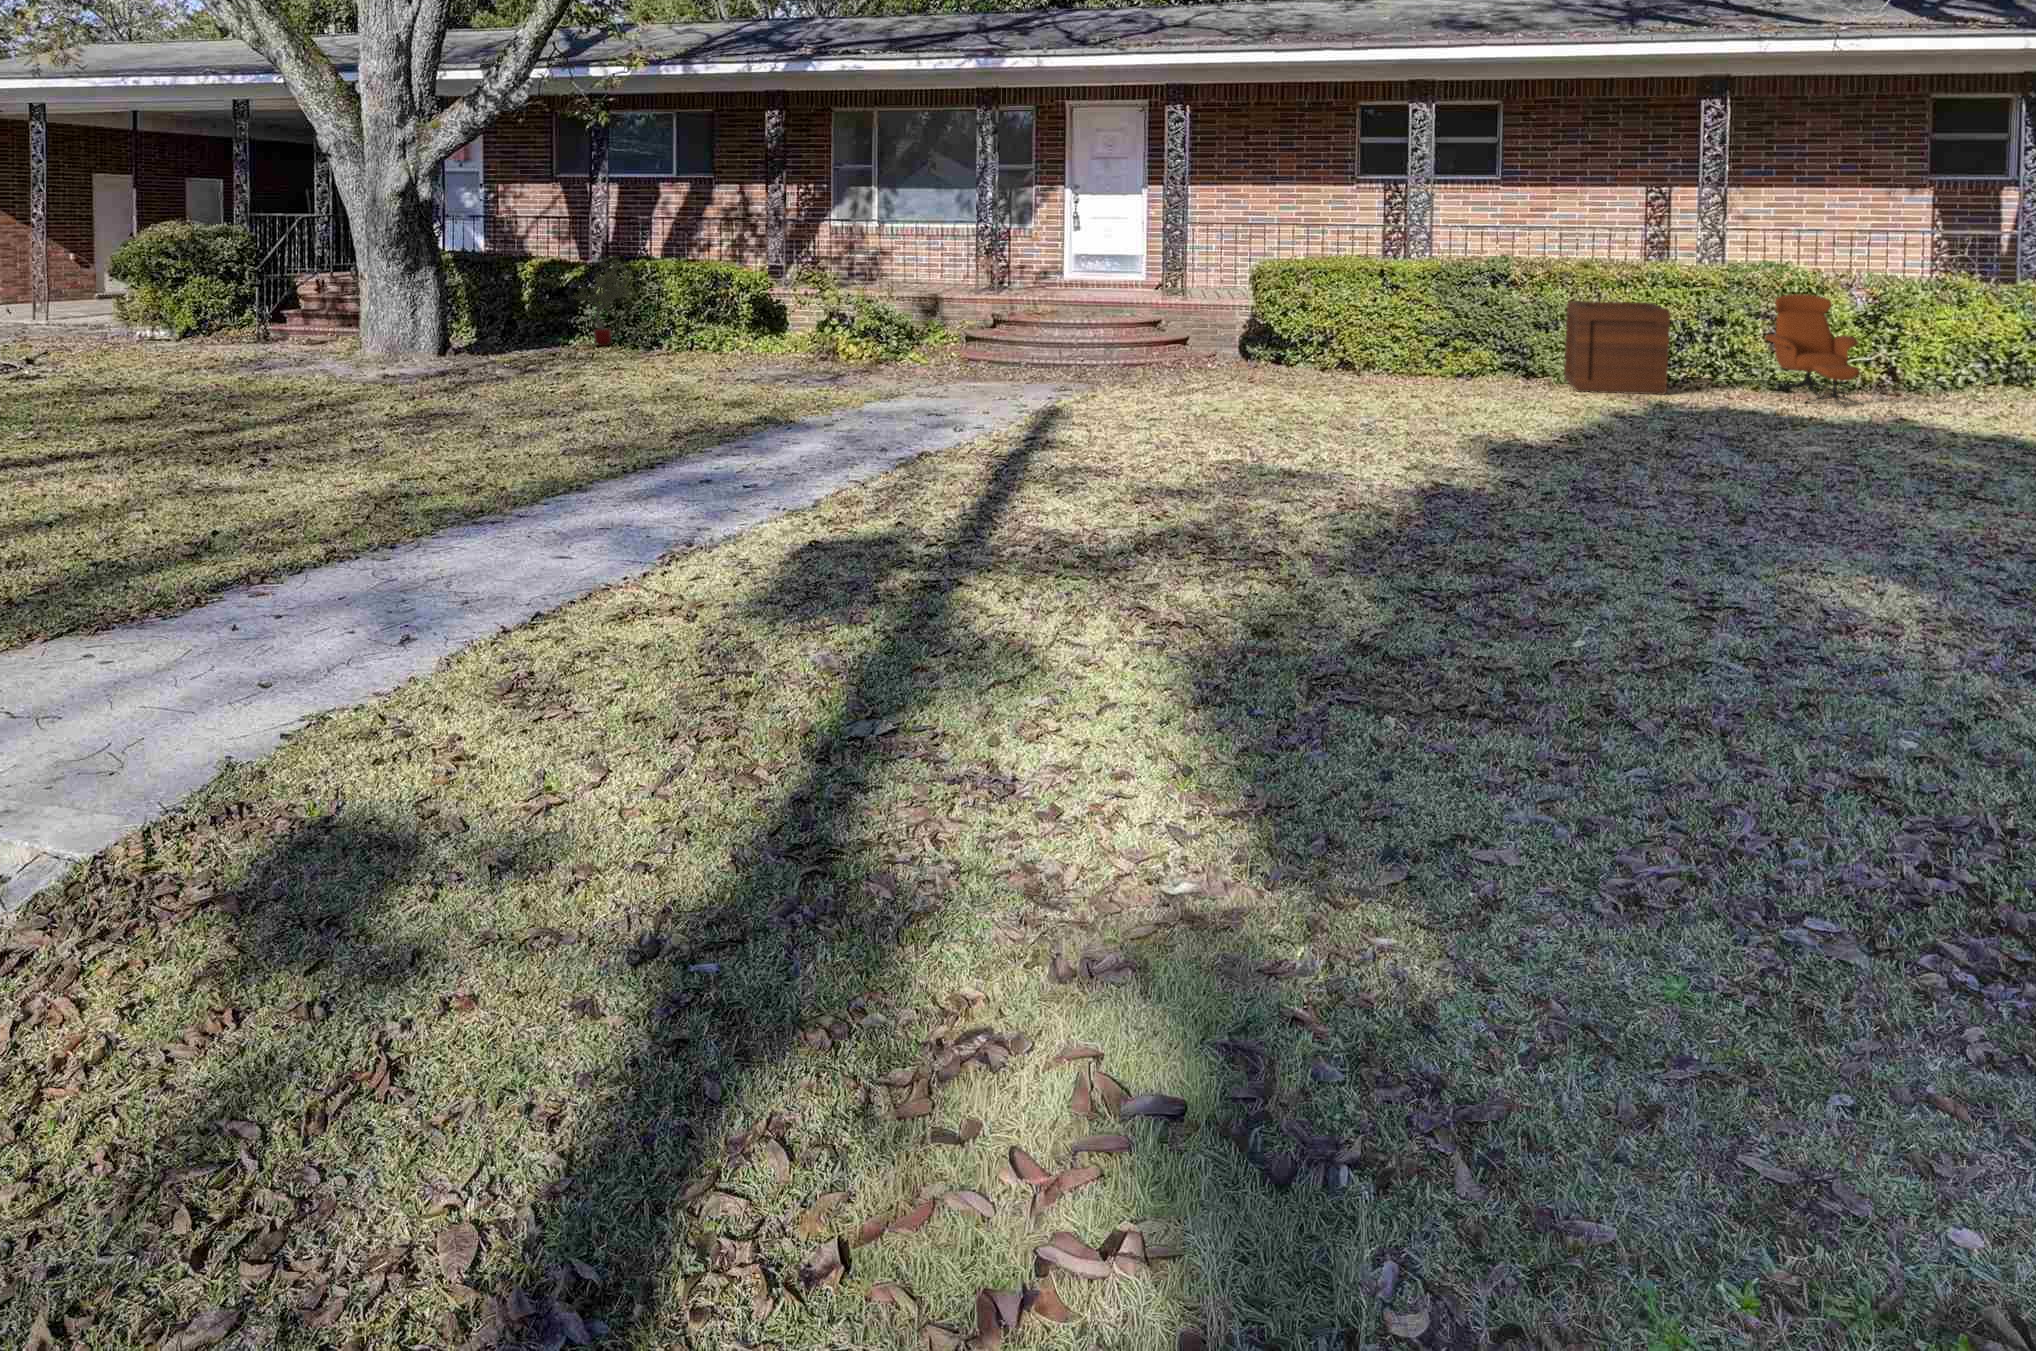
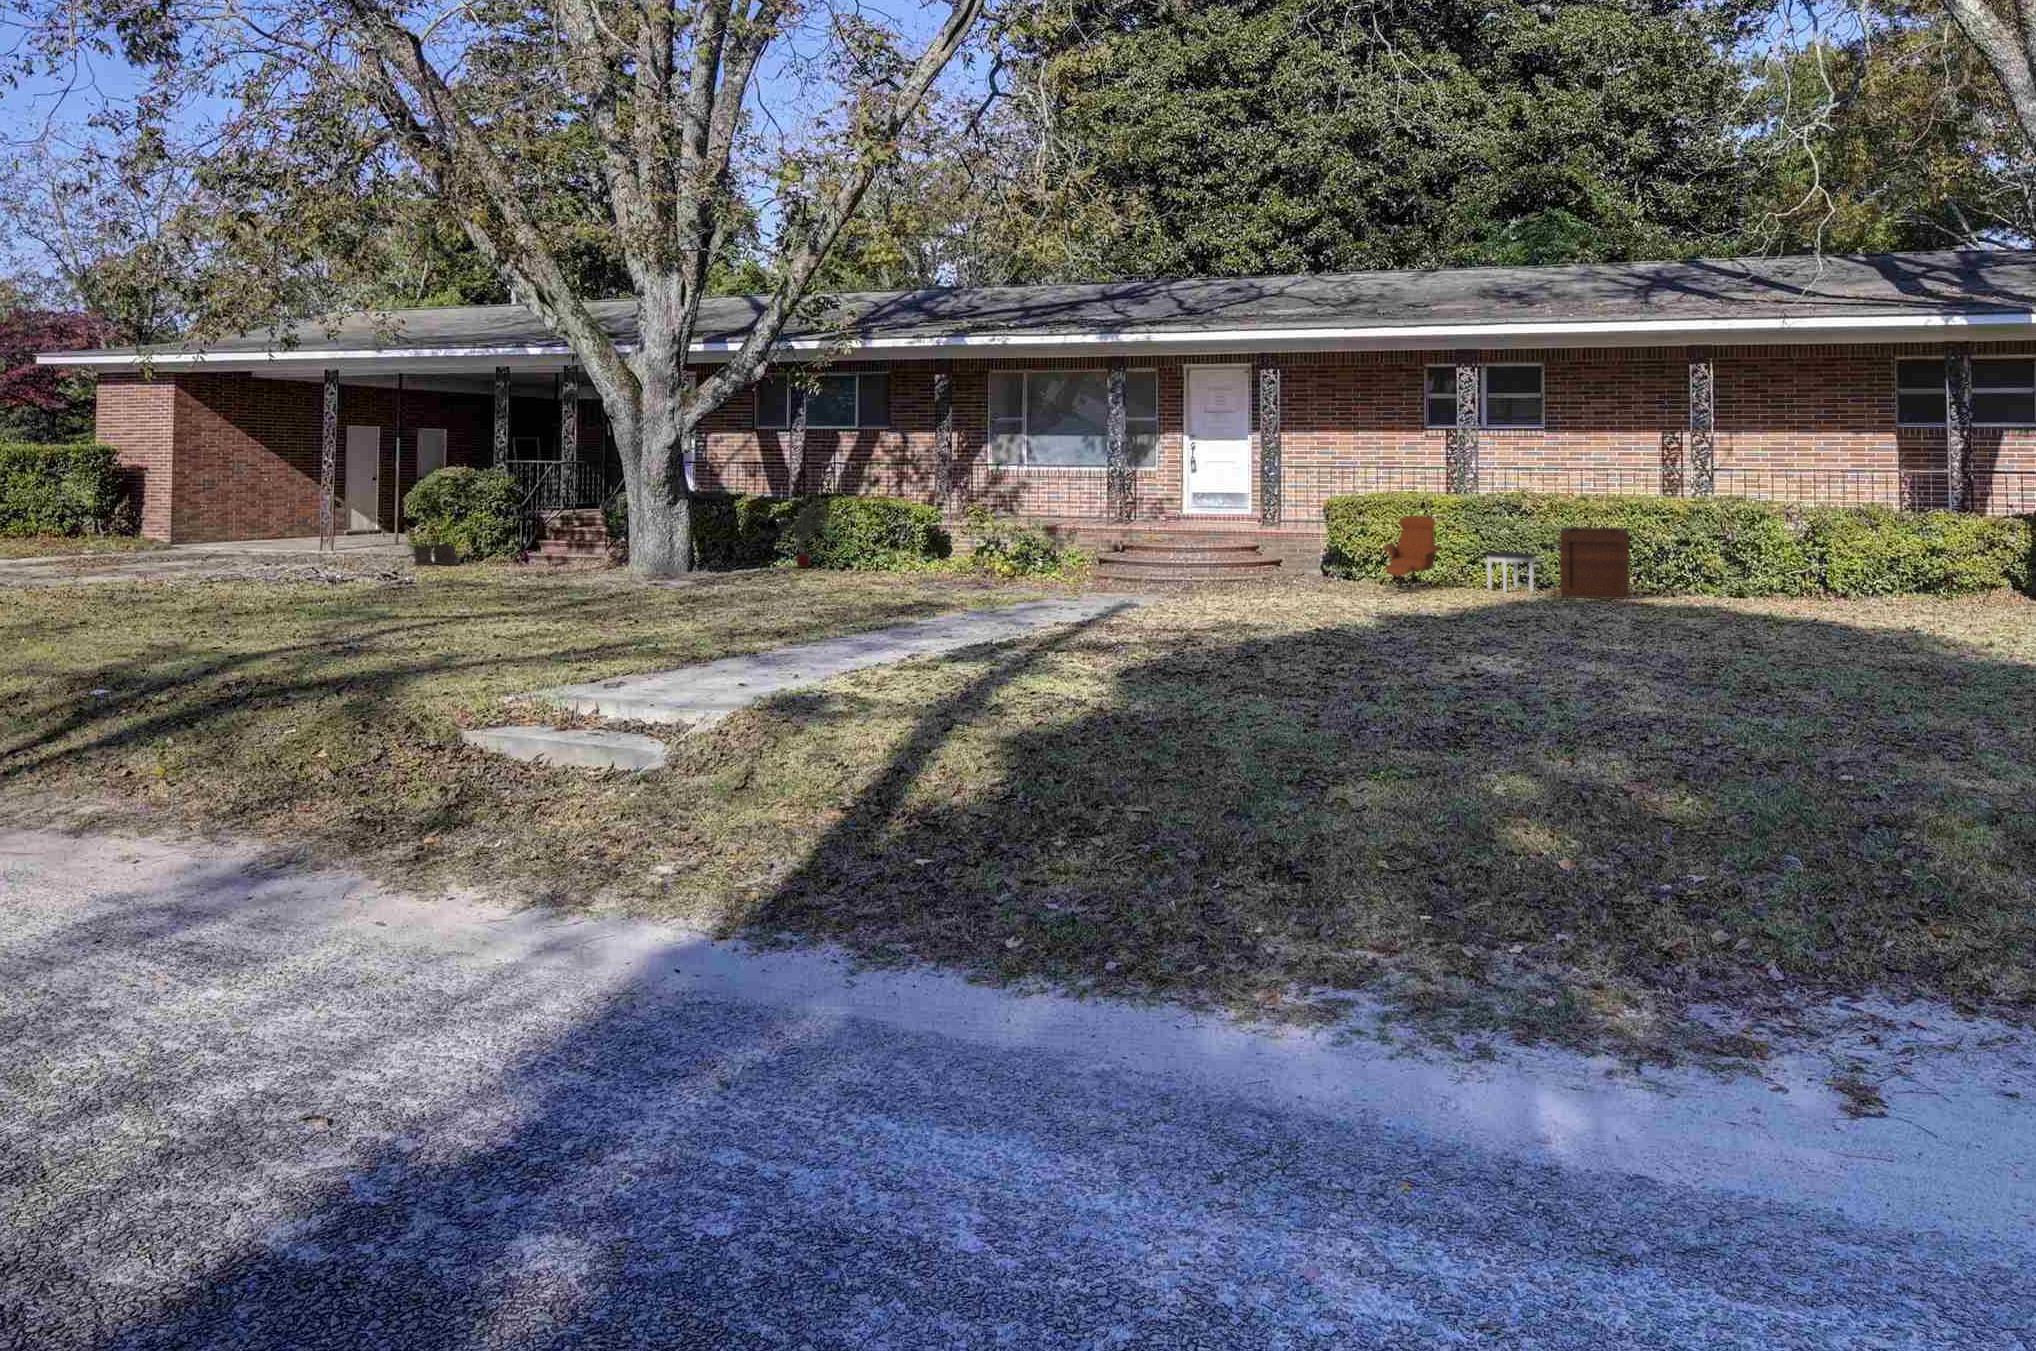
lounge chair: present [1765,294,1860,405] -> present [1383,515,1442,593]
woven basket: none [116,311,176,341] -> present [415,543,459,565]
round table: none [1469,332,1533,384] -> present [1486,552,1534,593]

